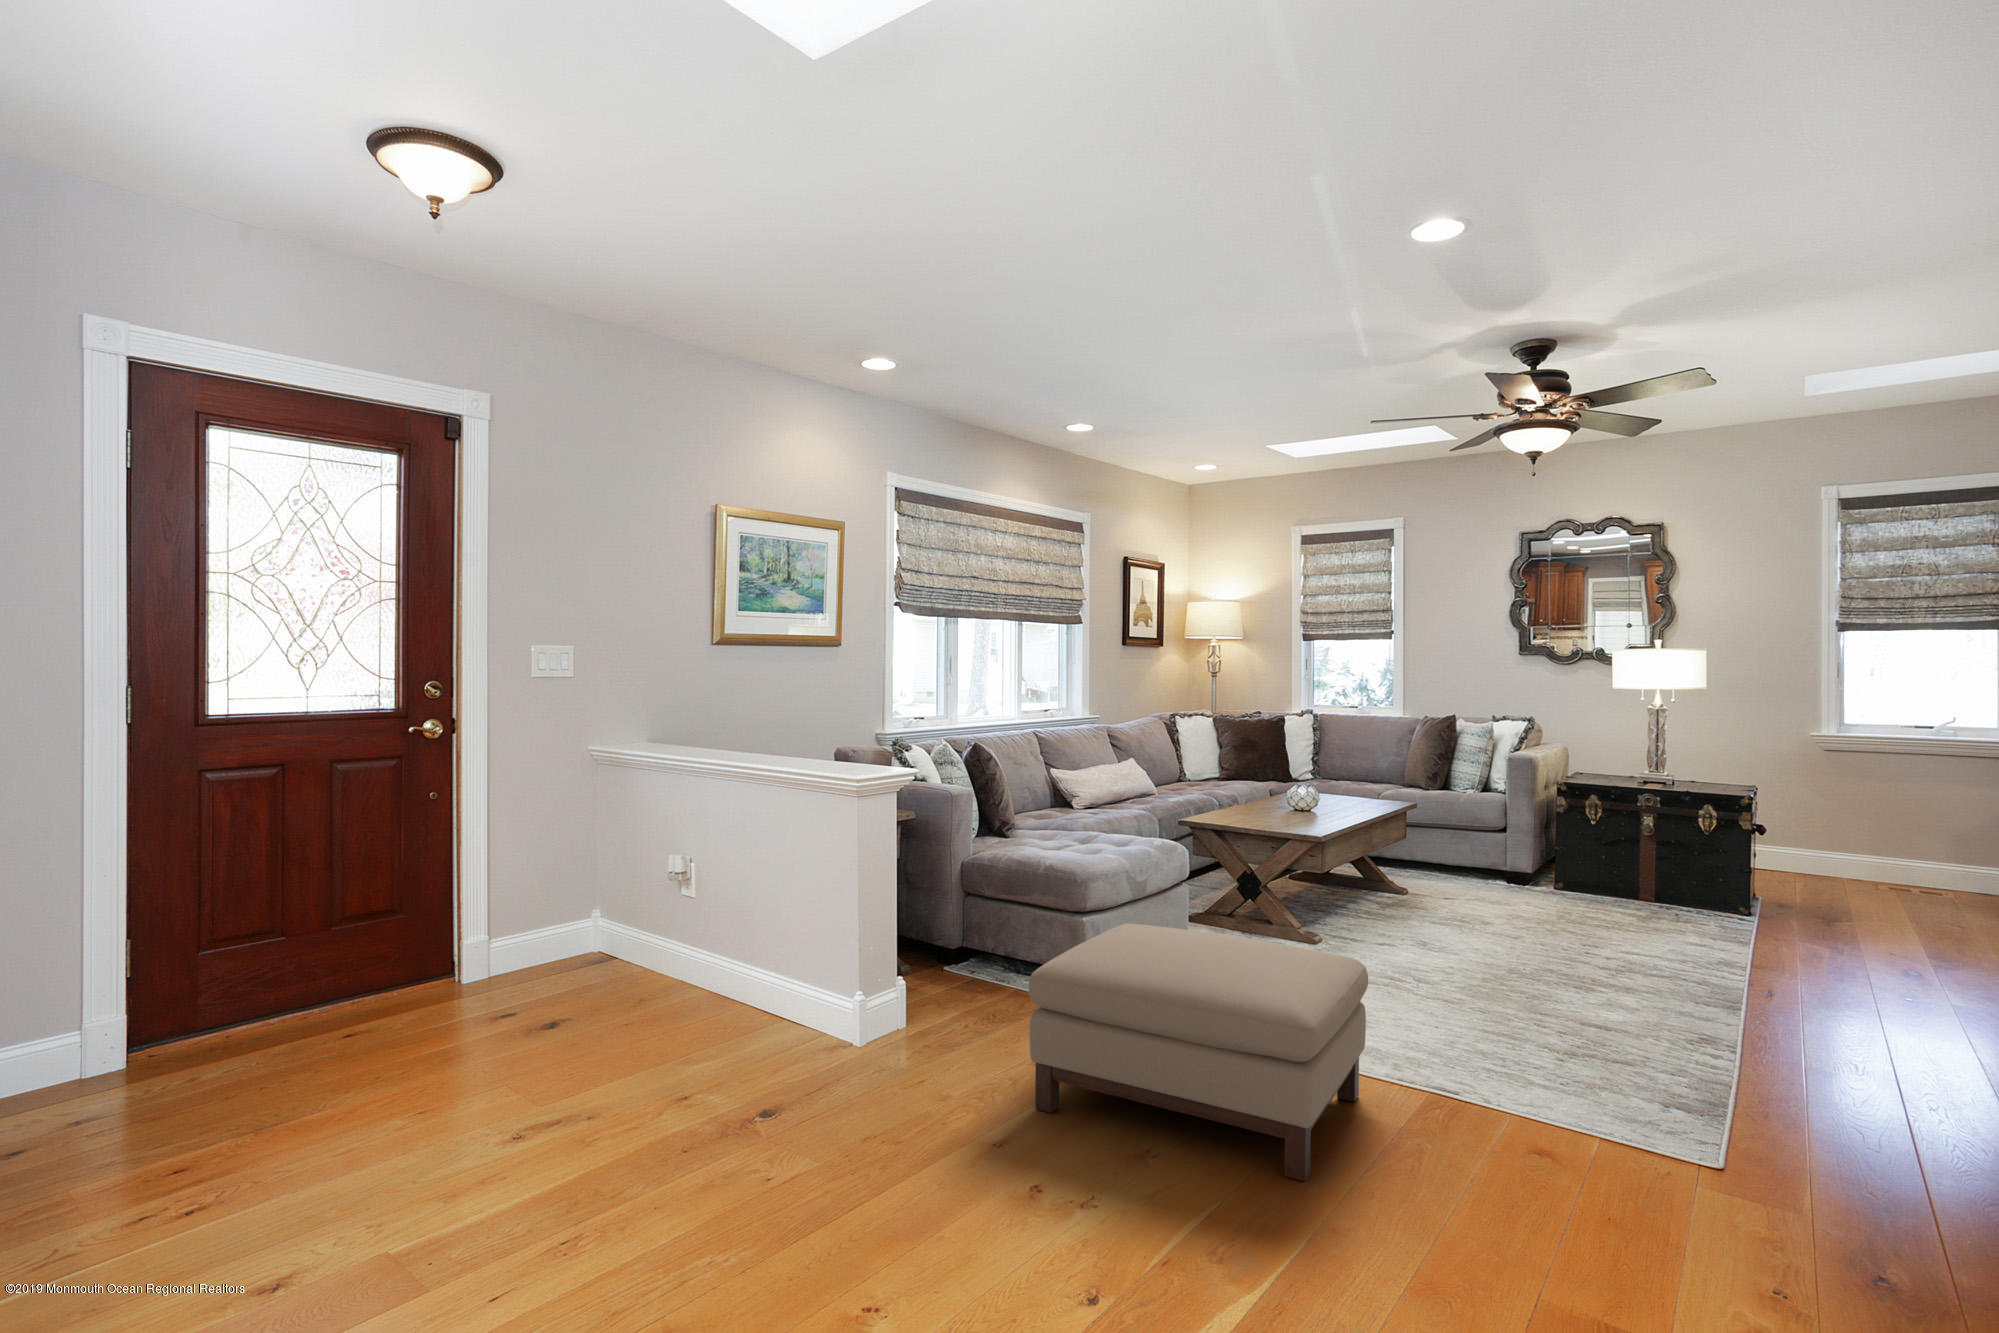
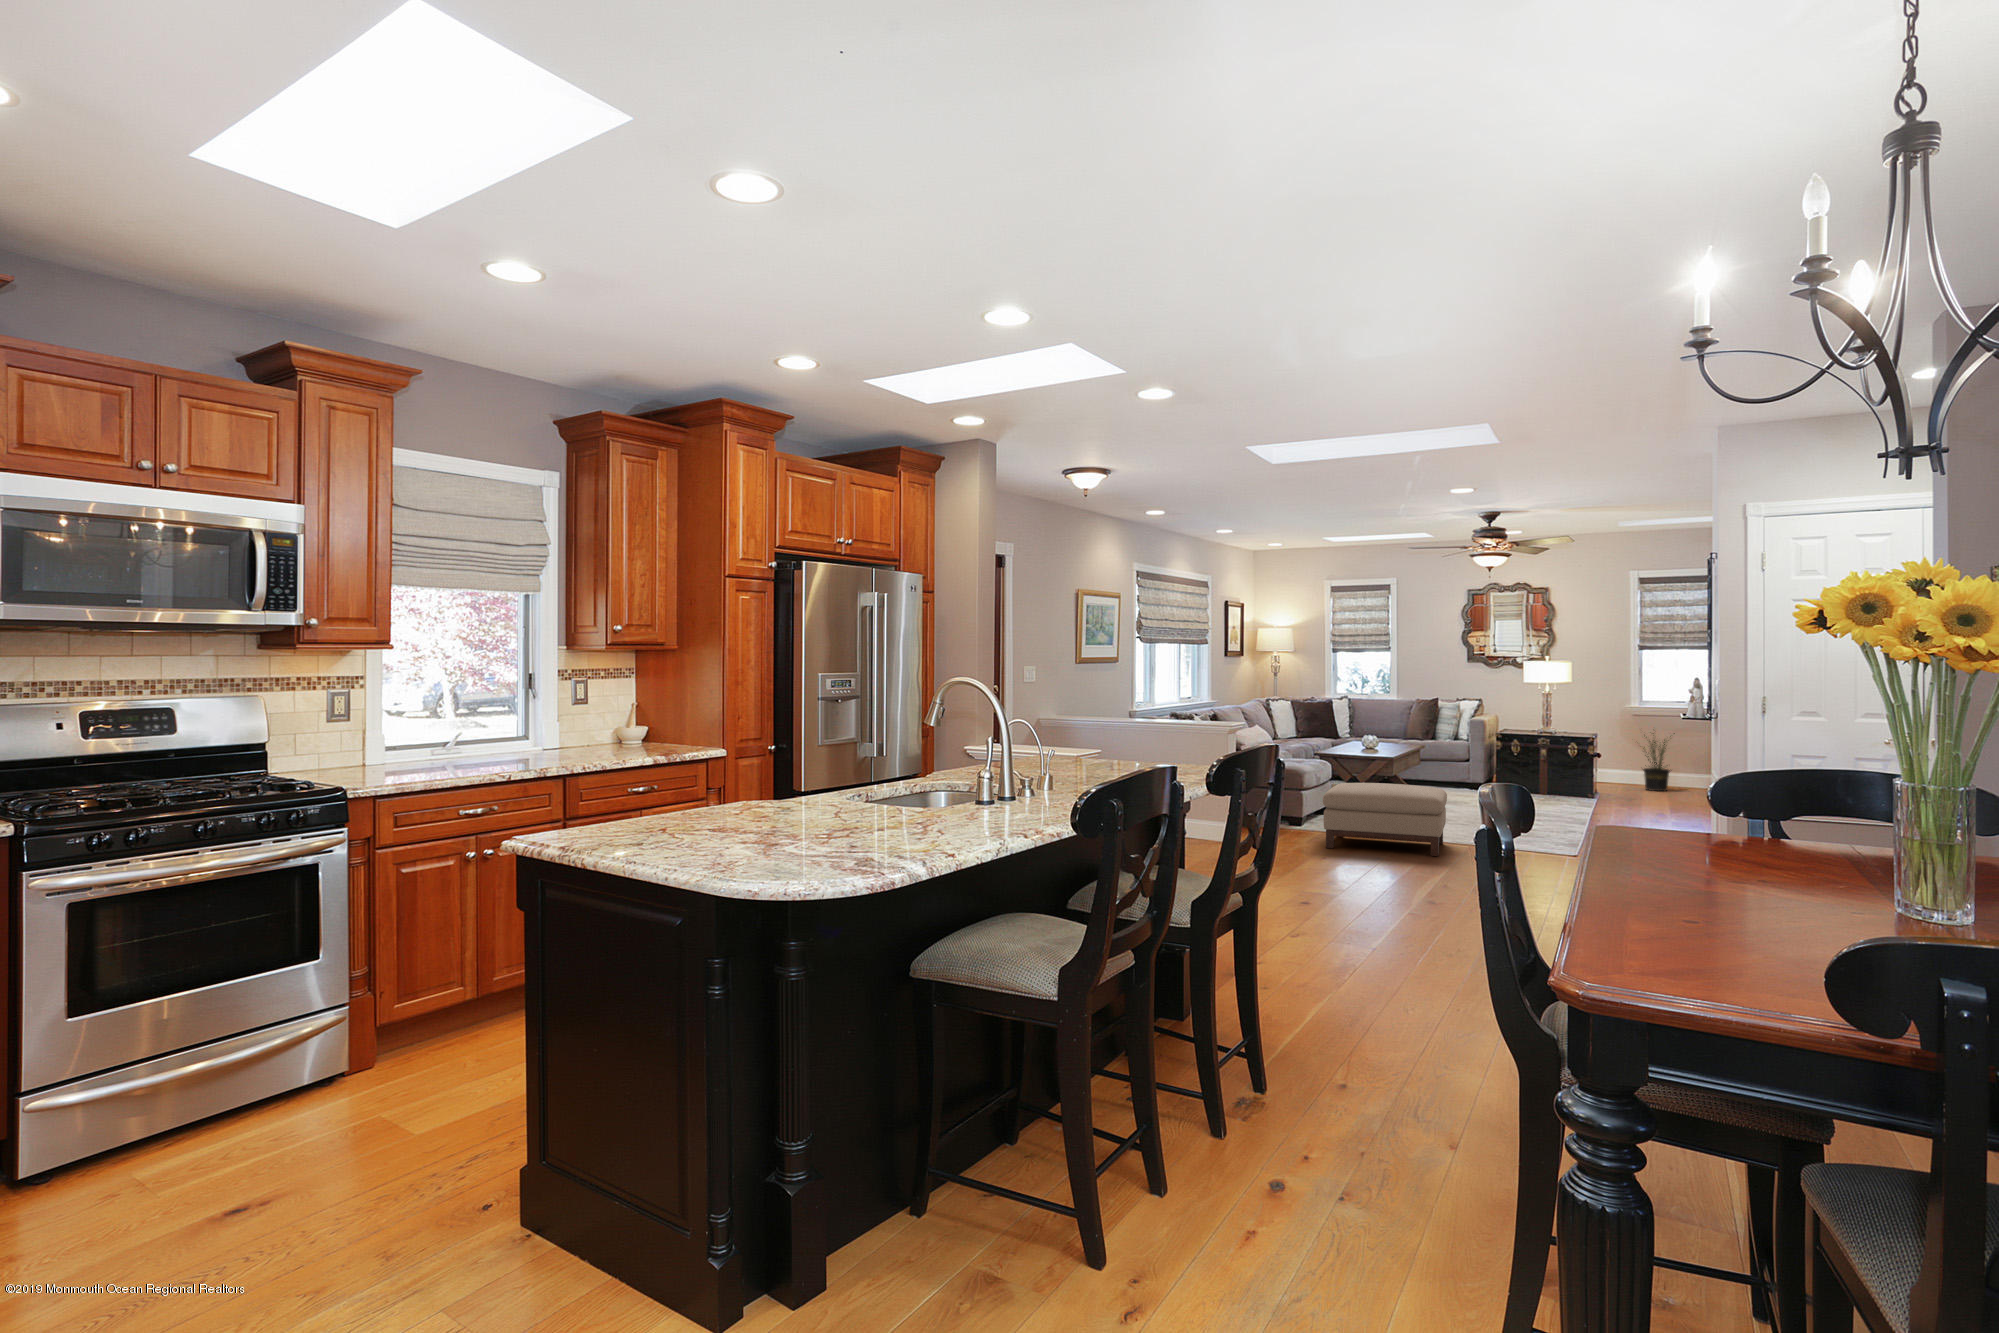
potted plant: none [1823,774,1926,897] -> present [1643,733,1675,791]

